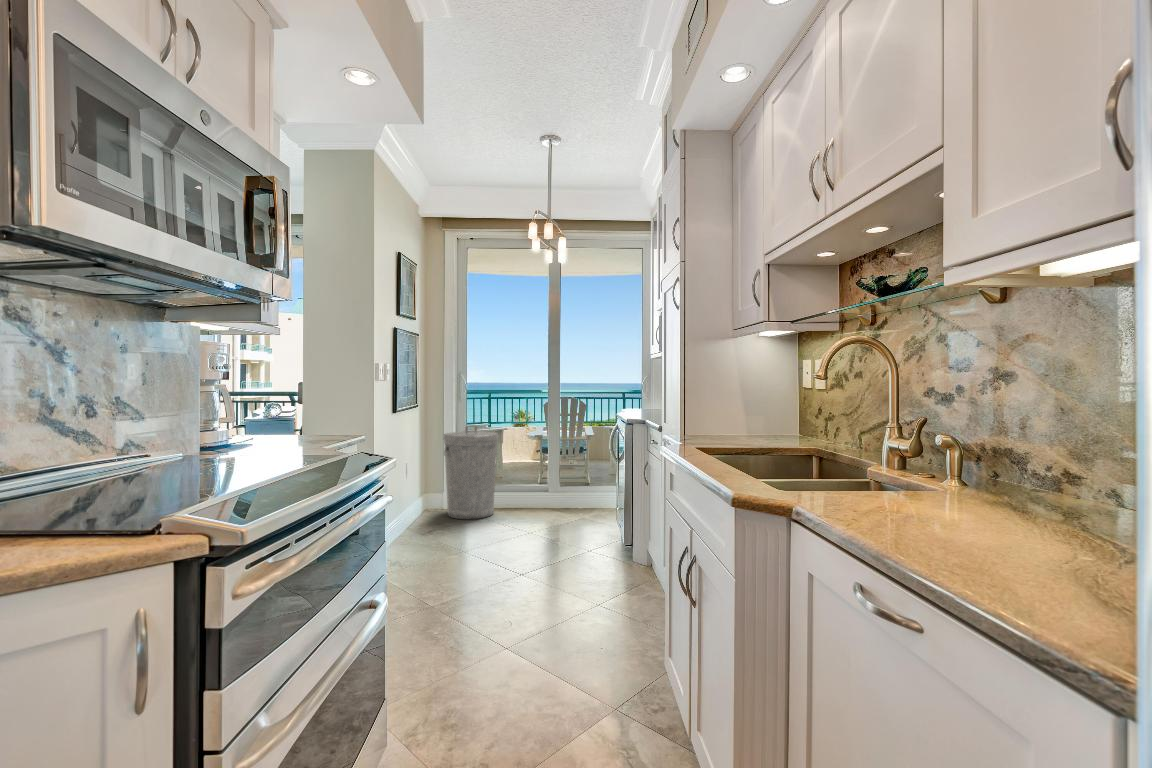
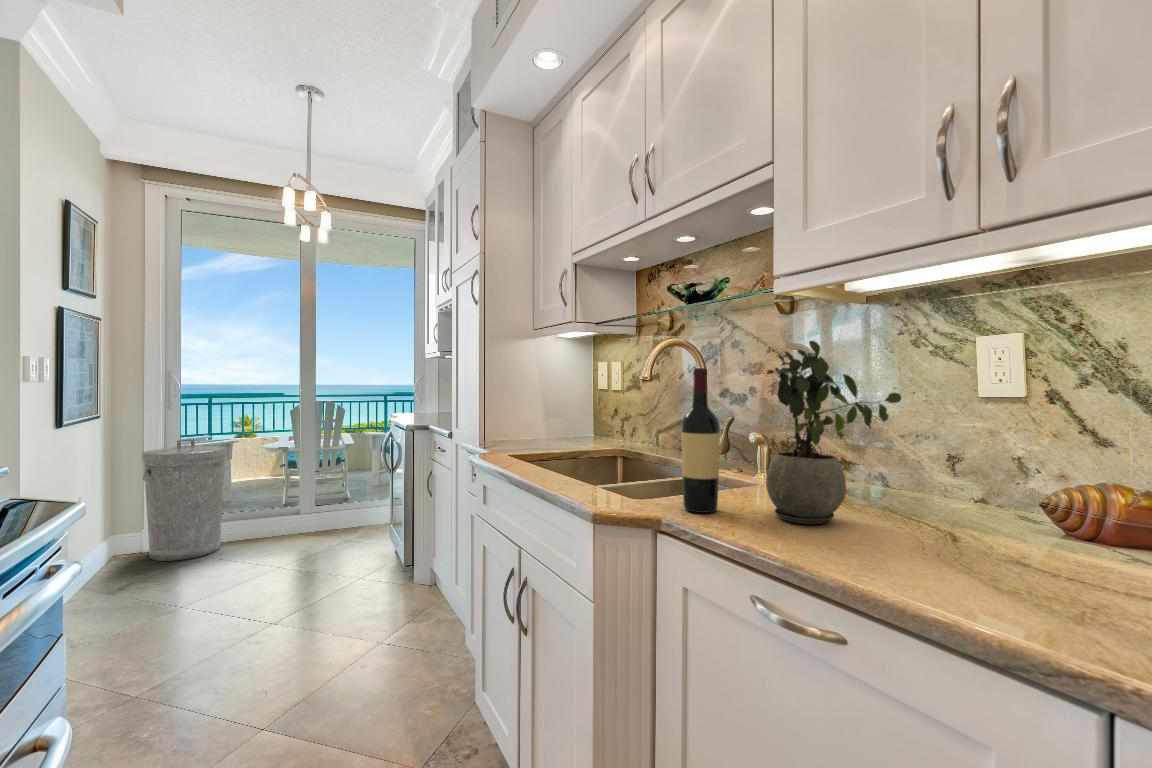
potted plant: none [909,334,1072,528] -> present [766,341,902,524]
wine bottle: none [826,365,867,507] -> present [681,368,720,513]

